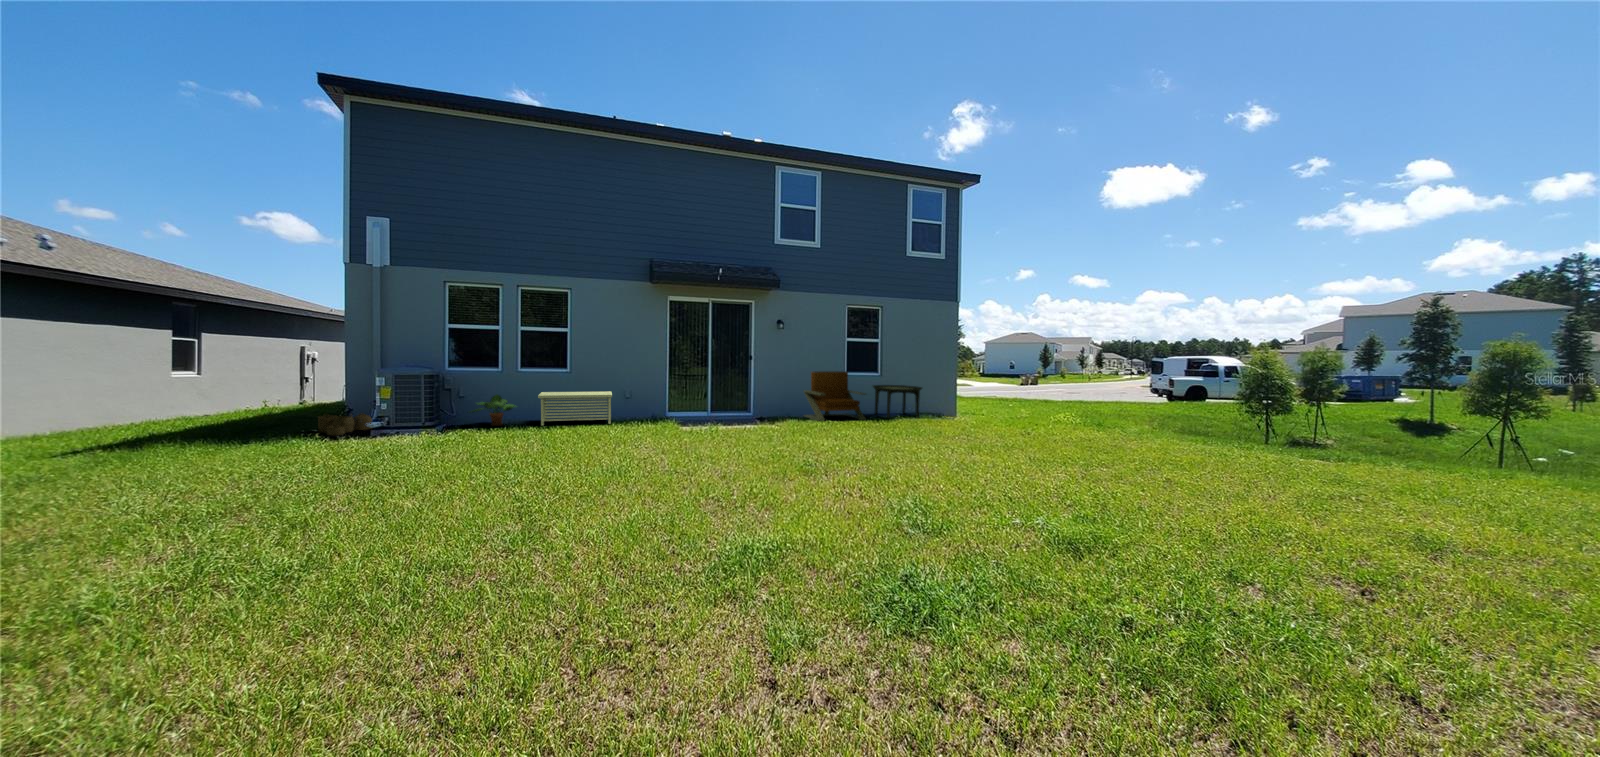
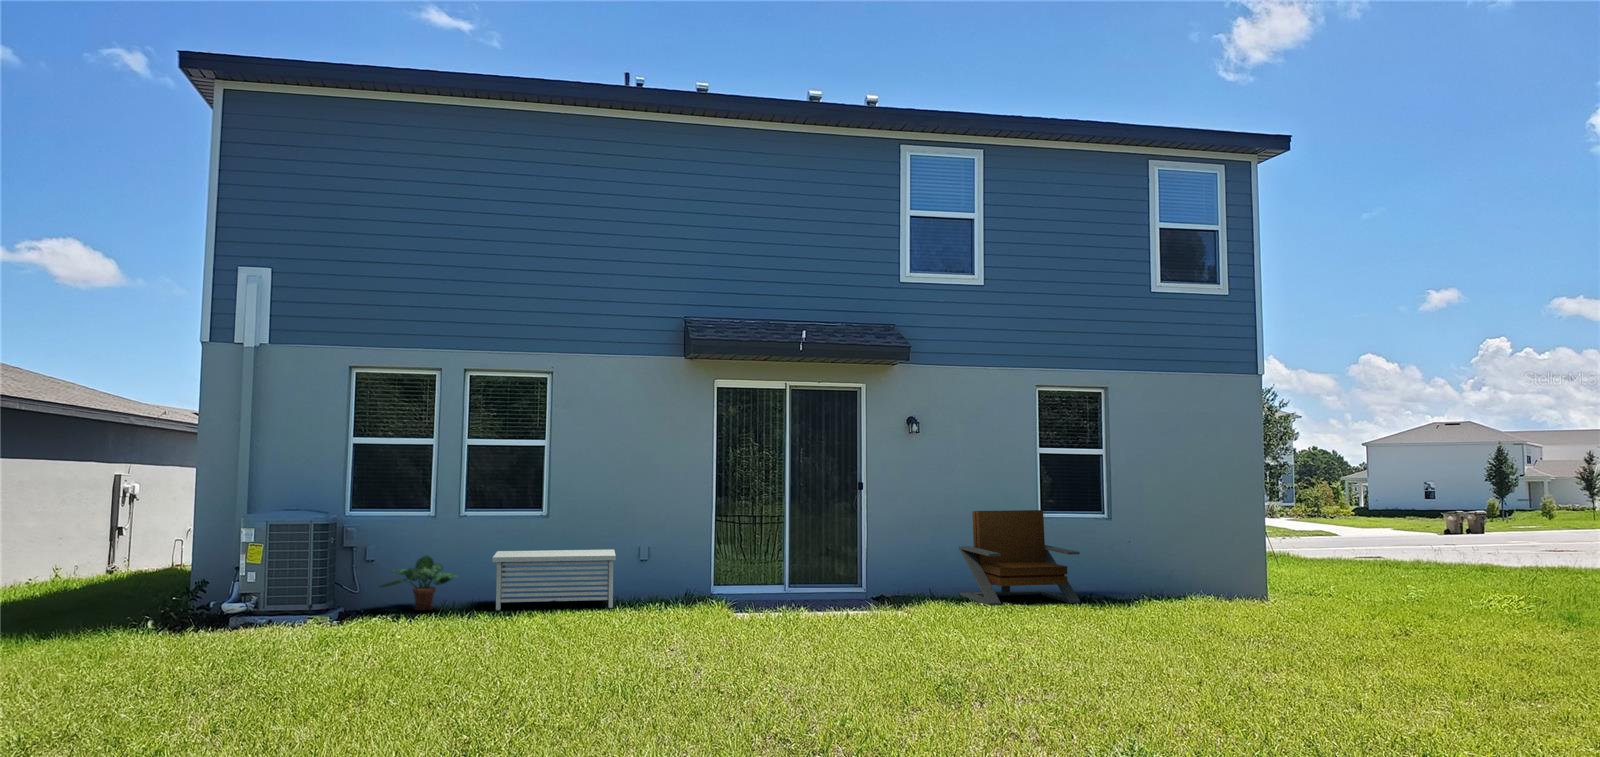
round table: present [873,385,922,418] -> none [1091,535,1193,600]
woven basket: present [318,413,372,435] -> none [152,586,232,624]

